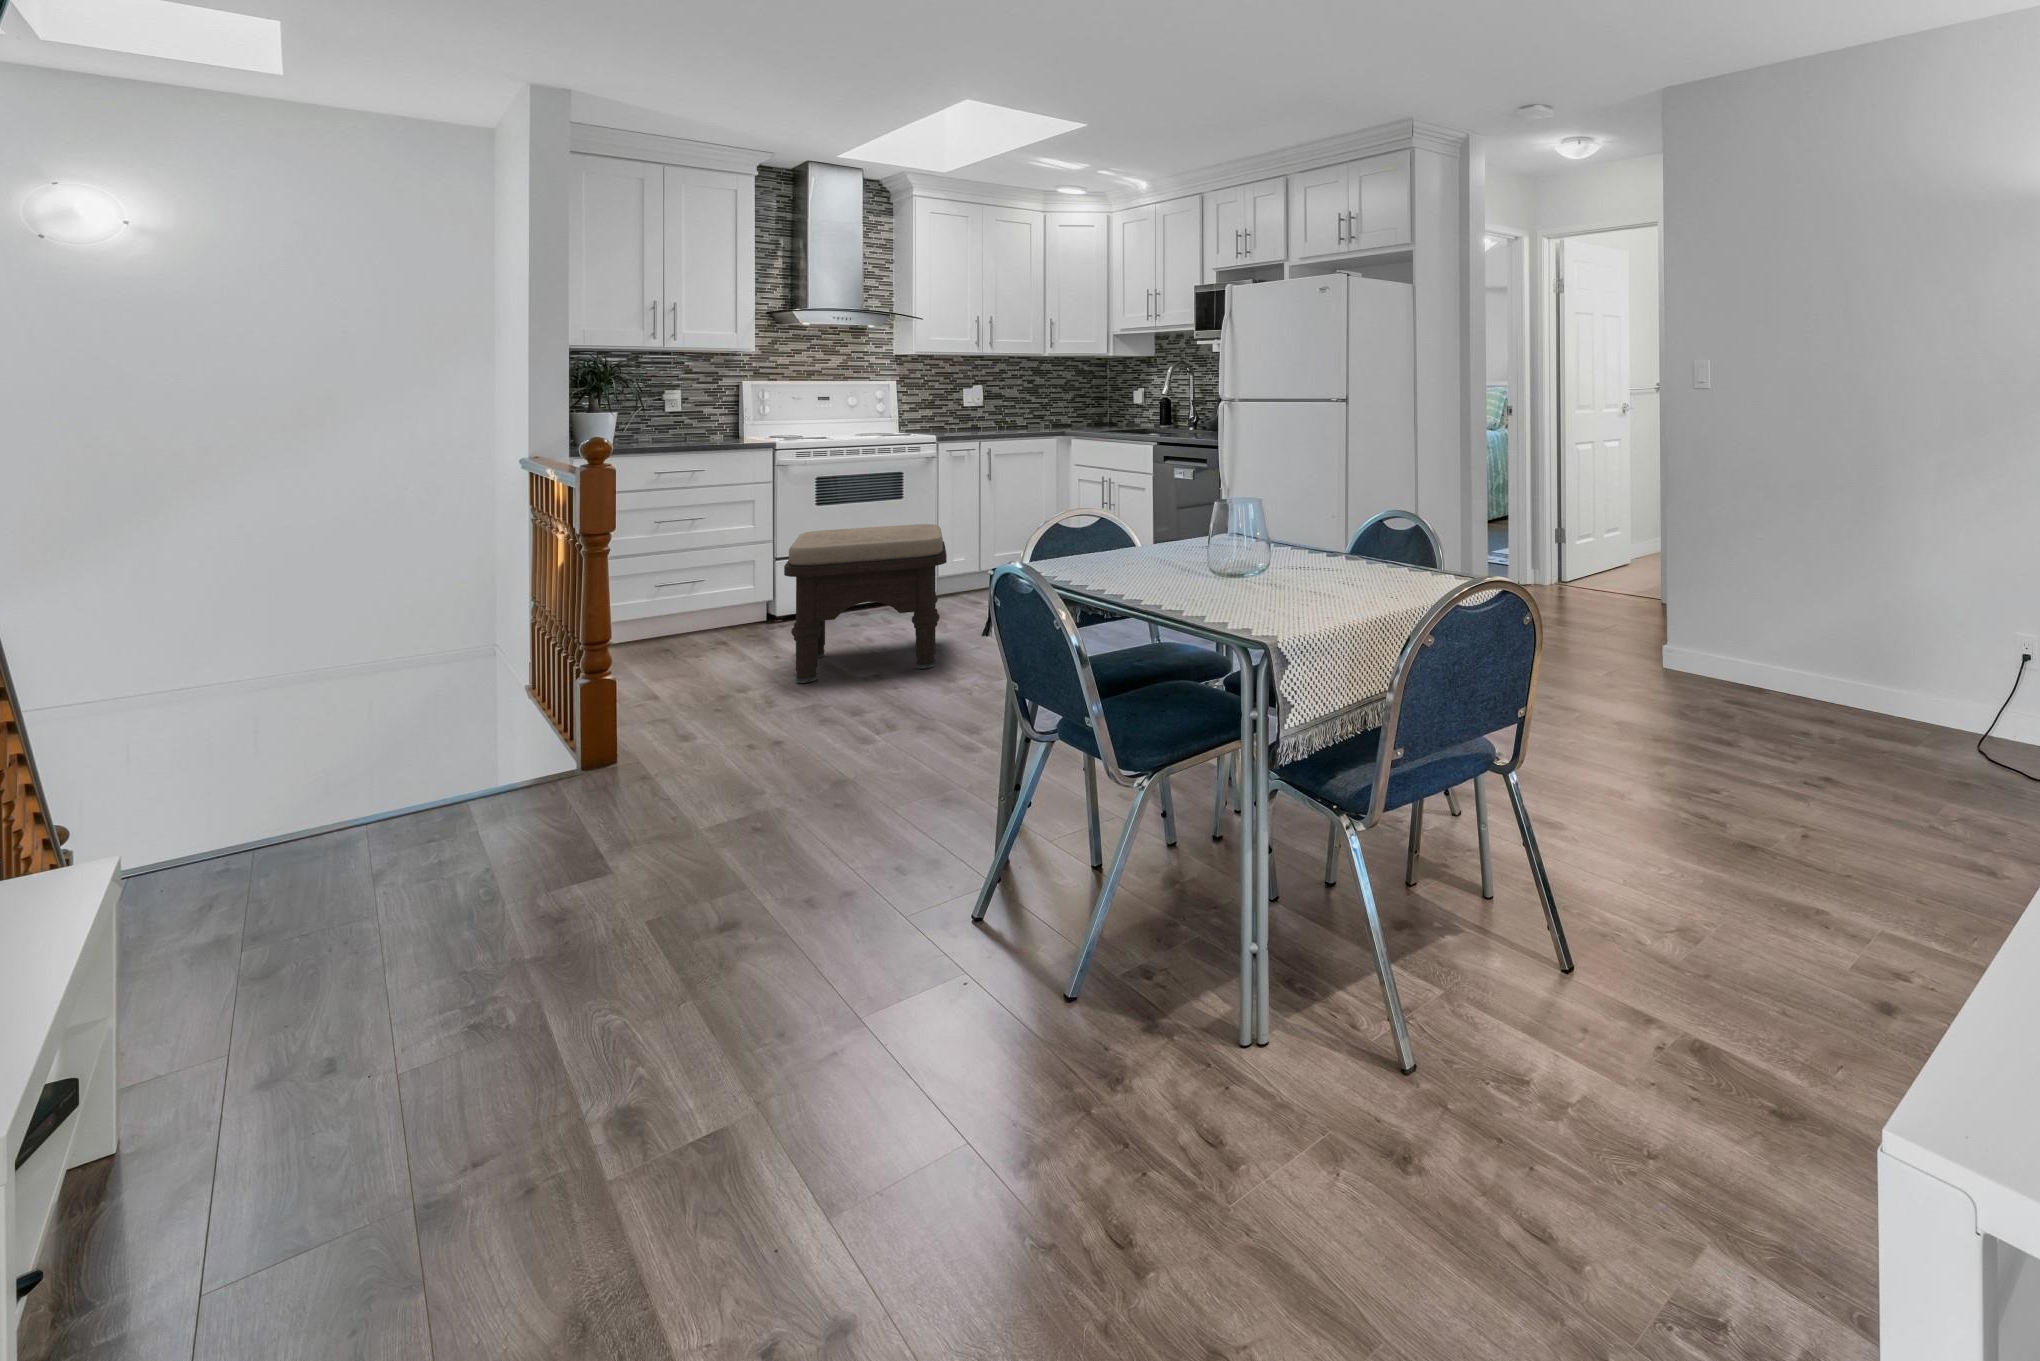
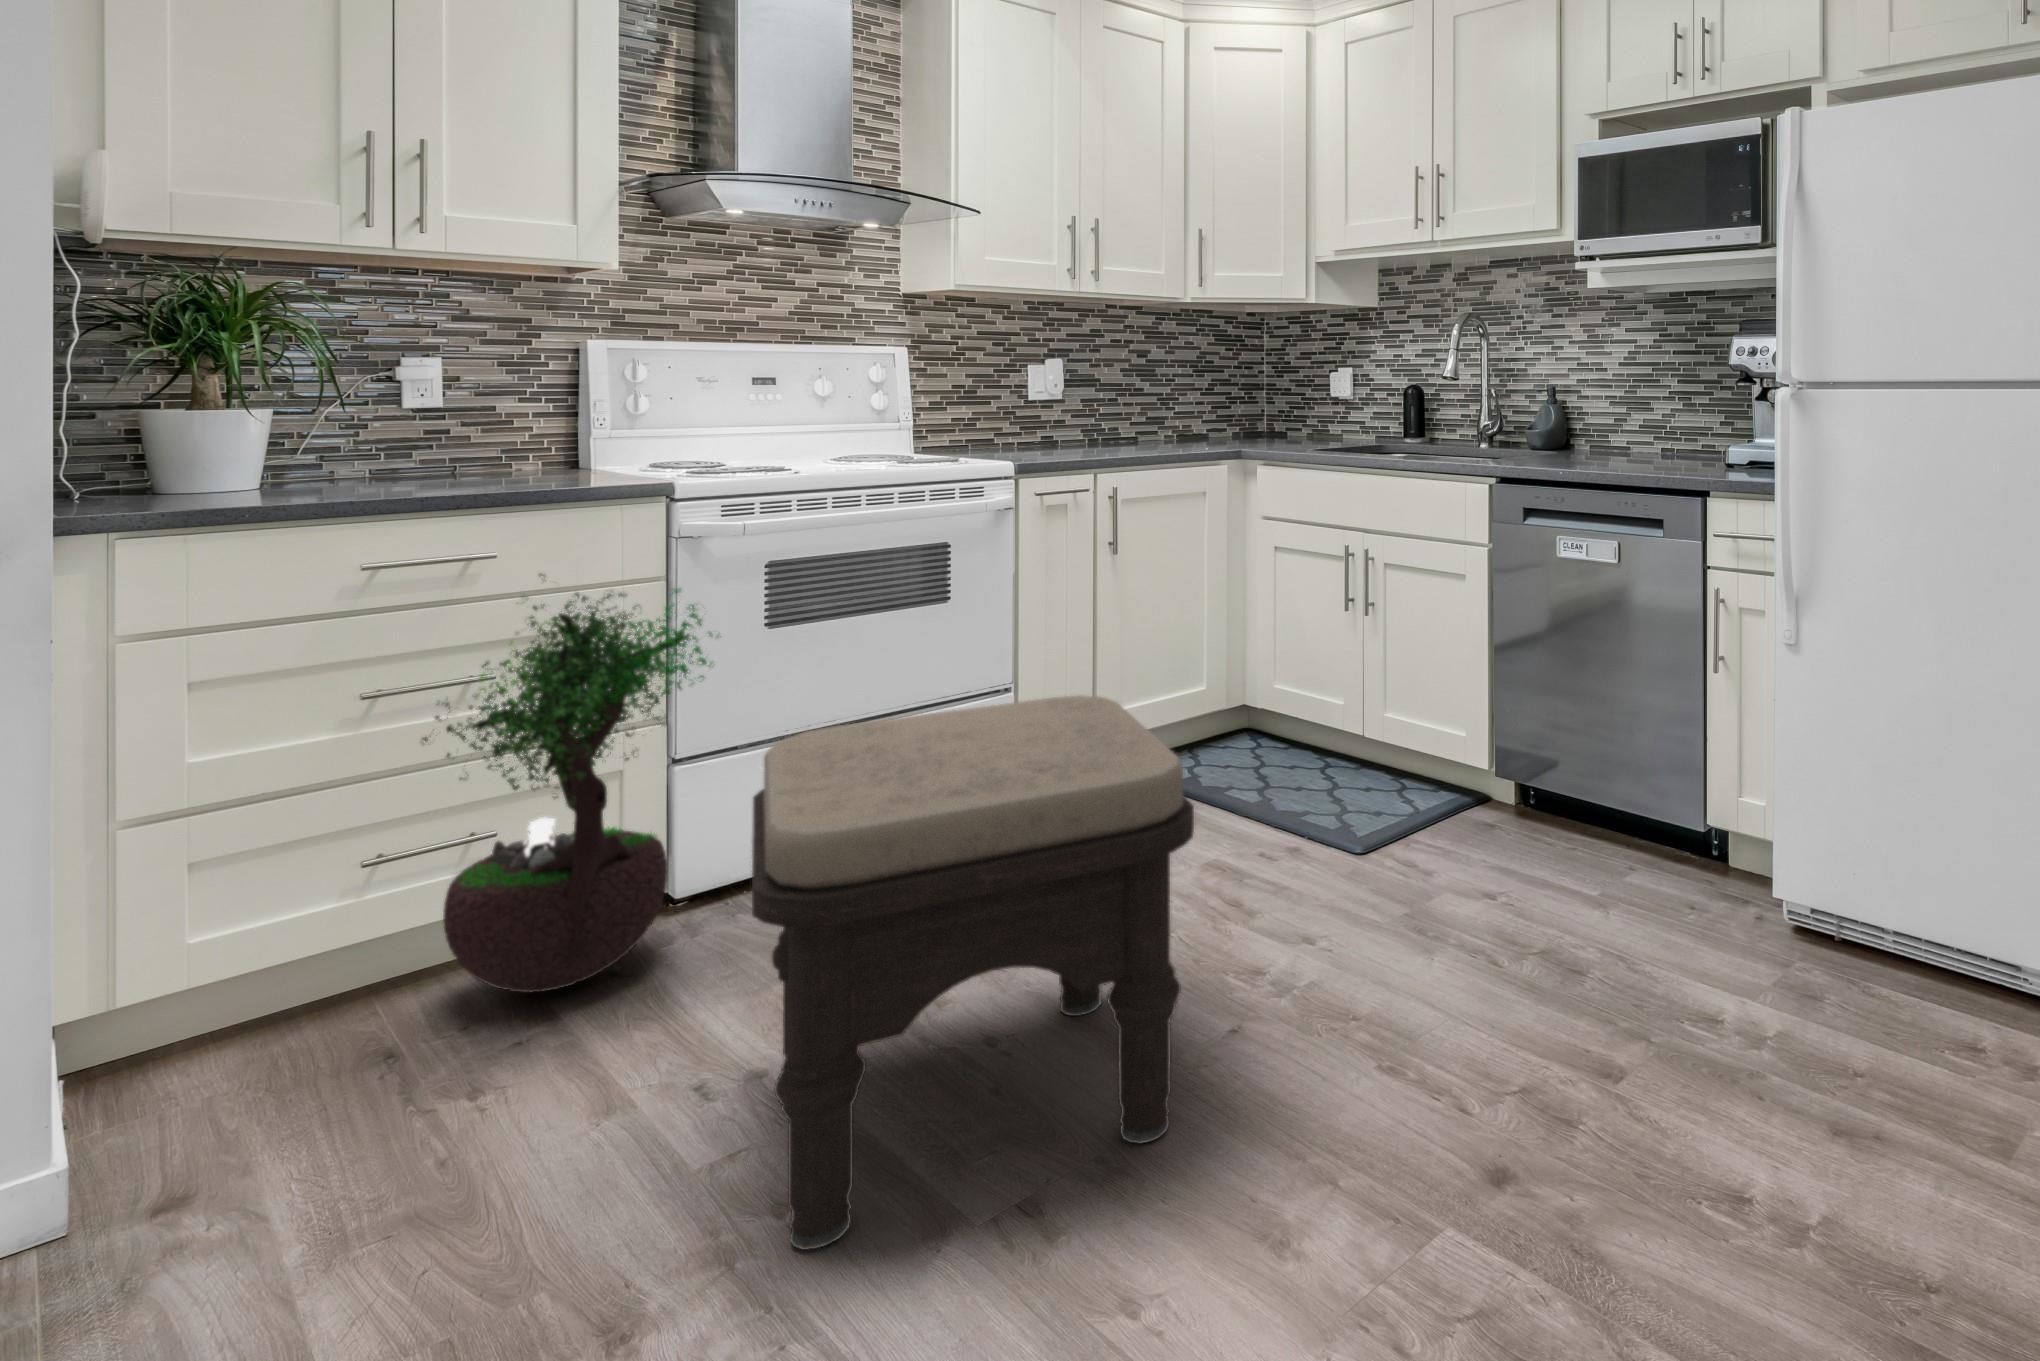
potted tree: none [677,474,791,639] -> present [421,574,713,992]

